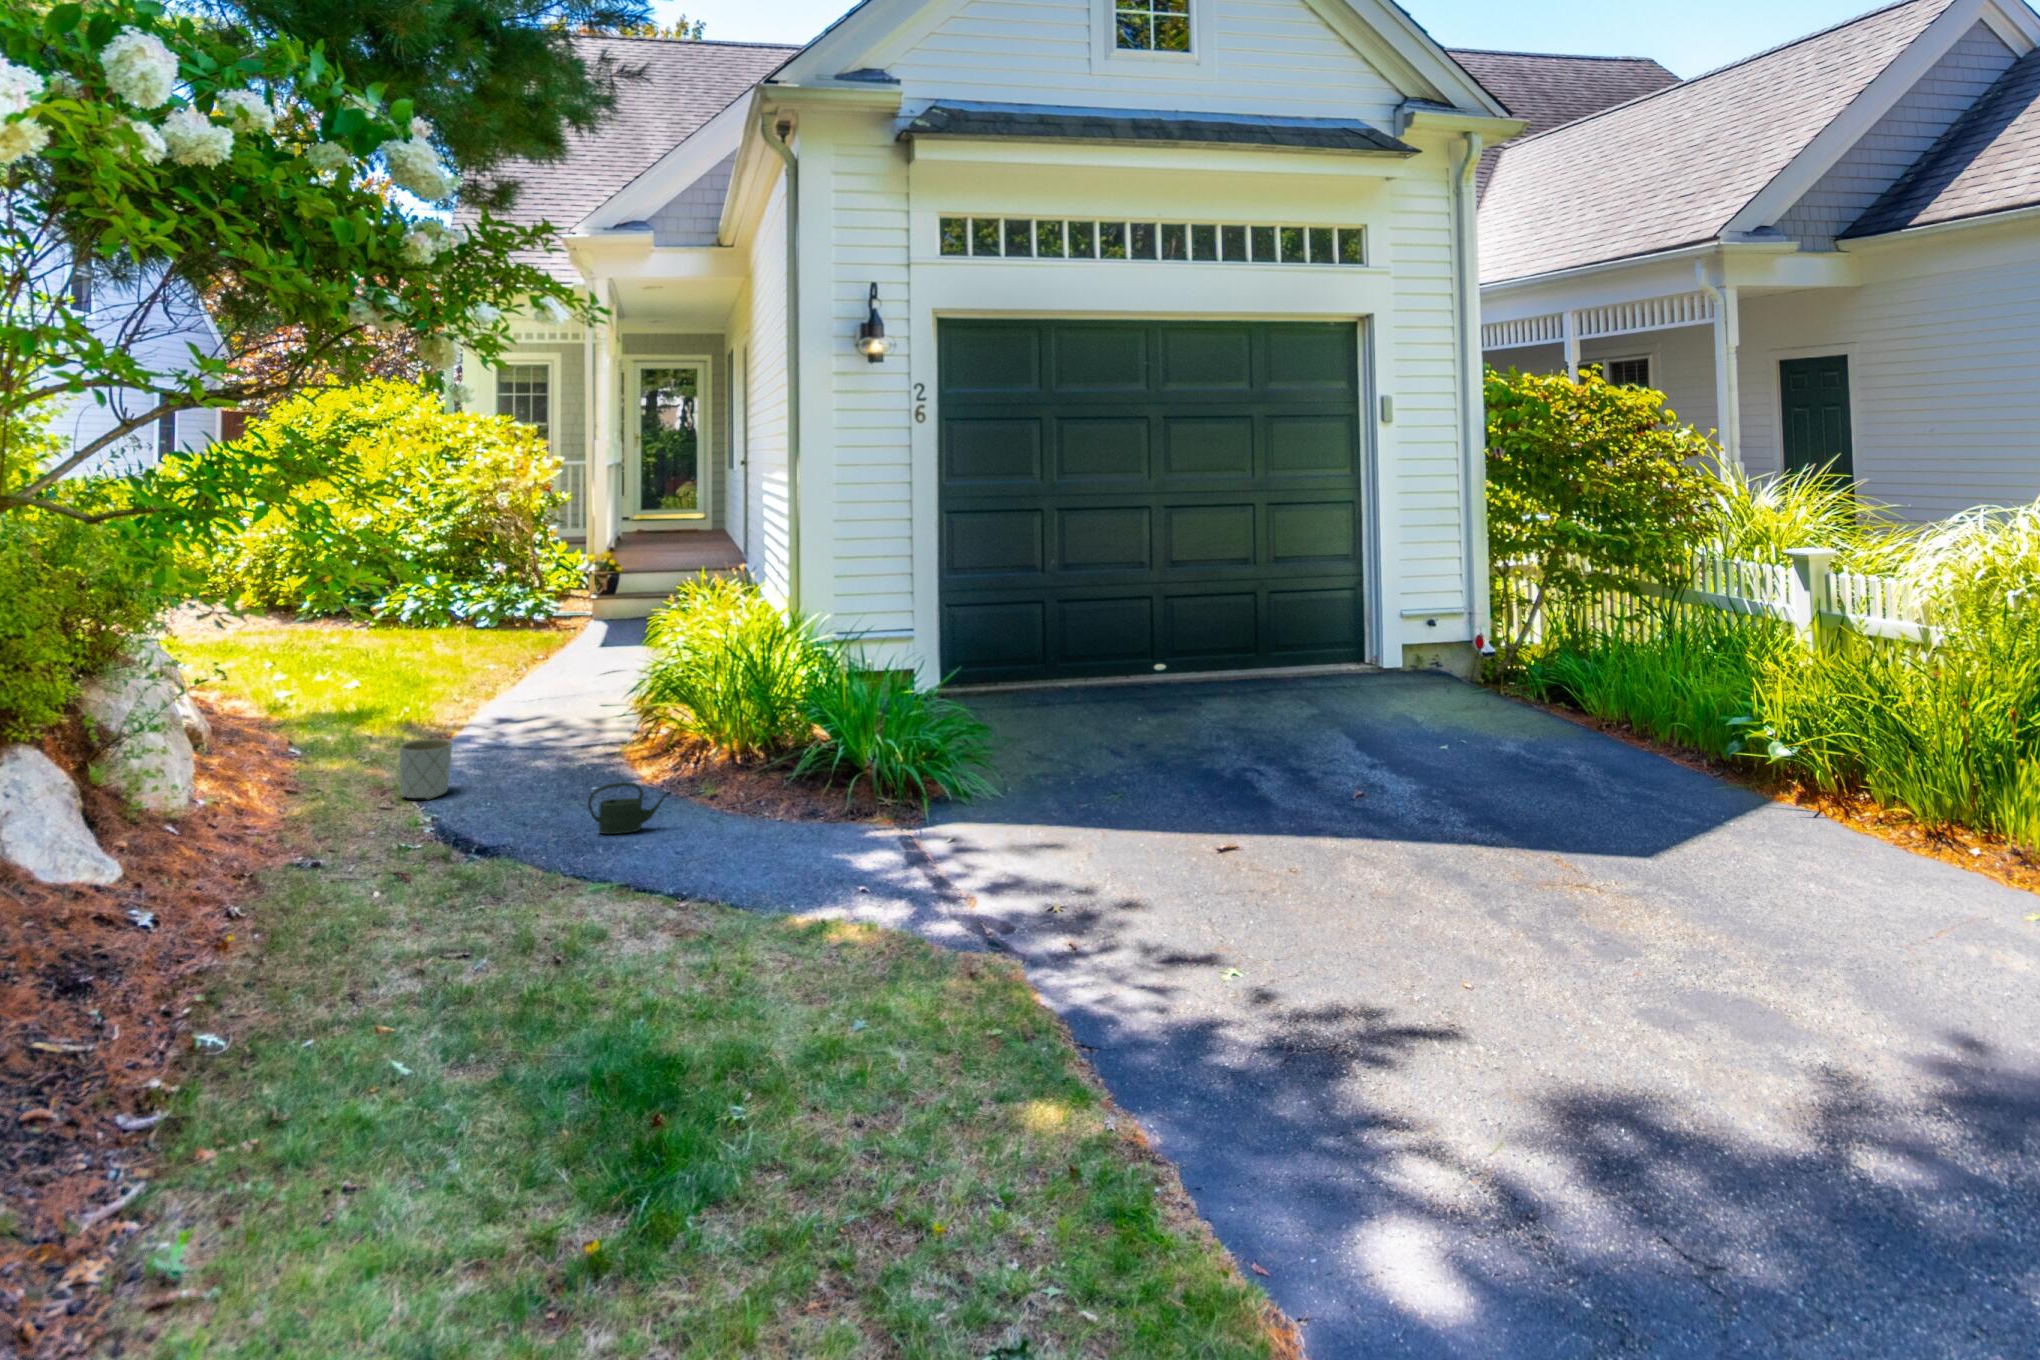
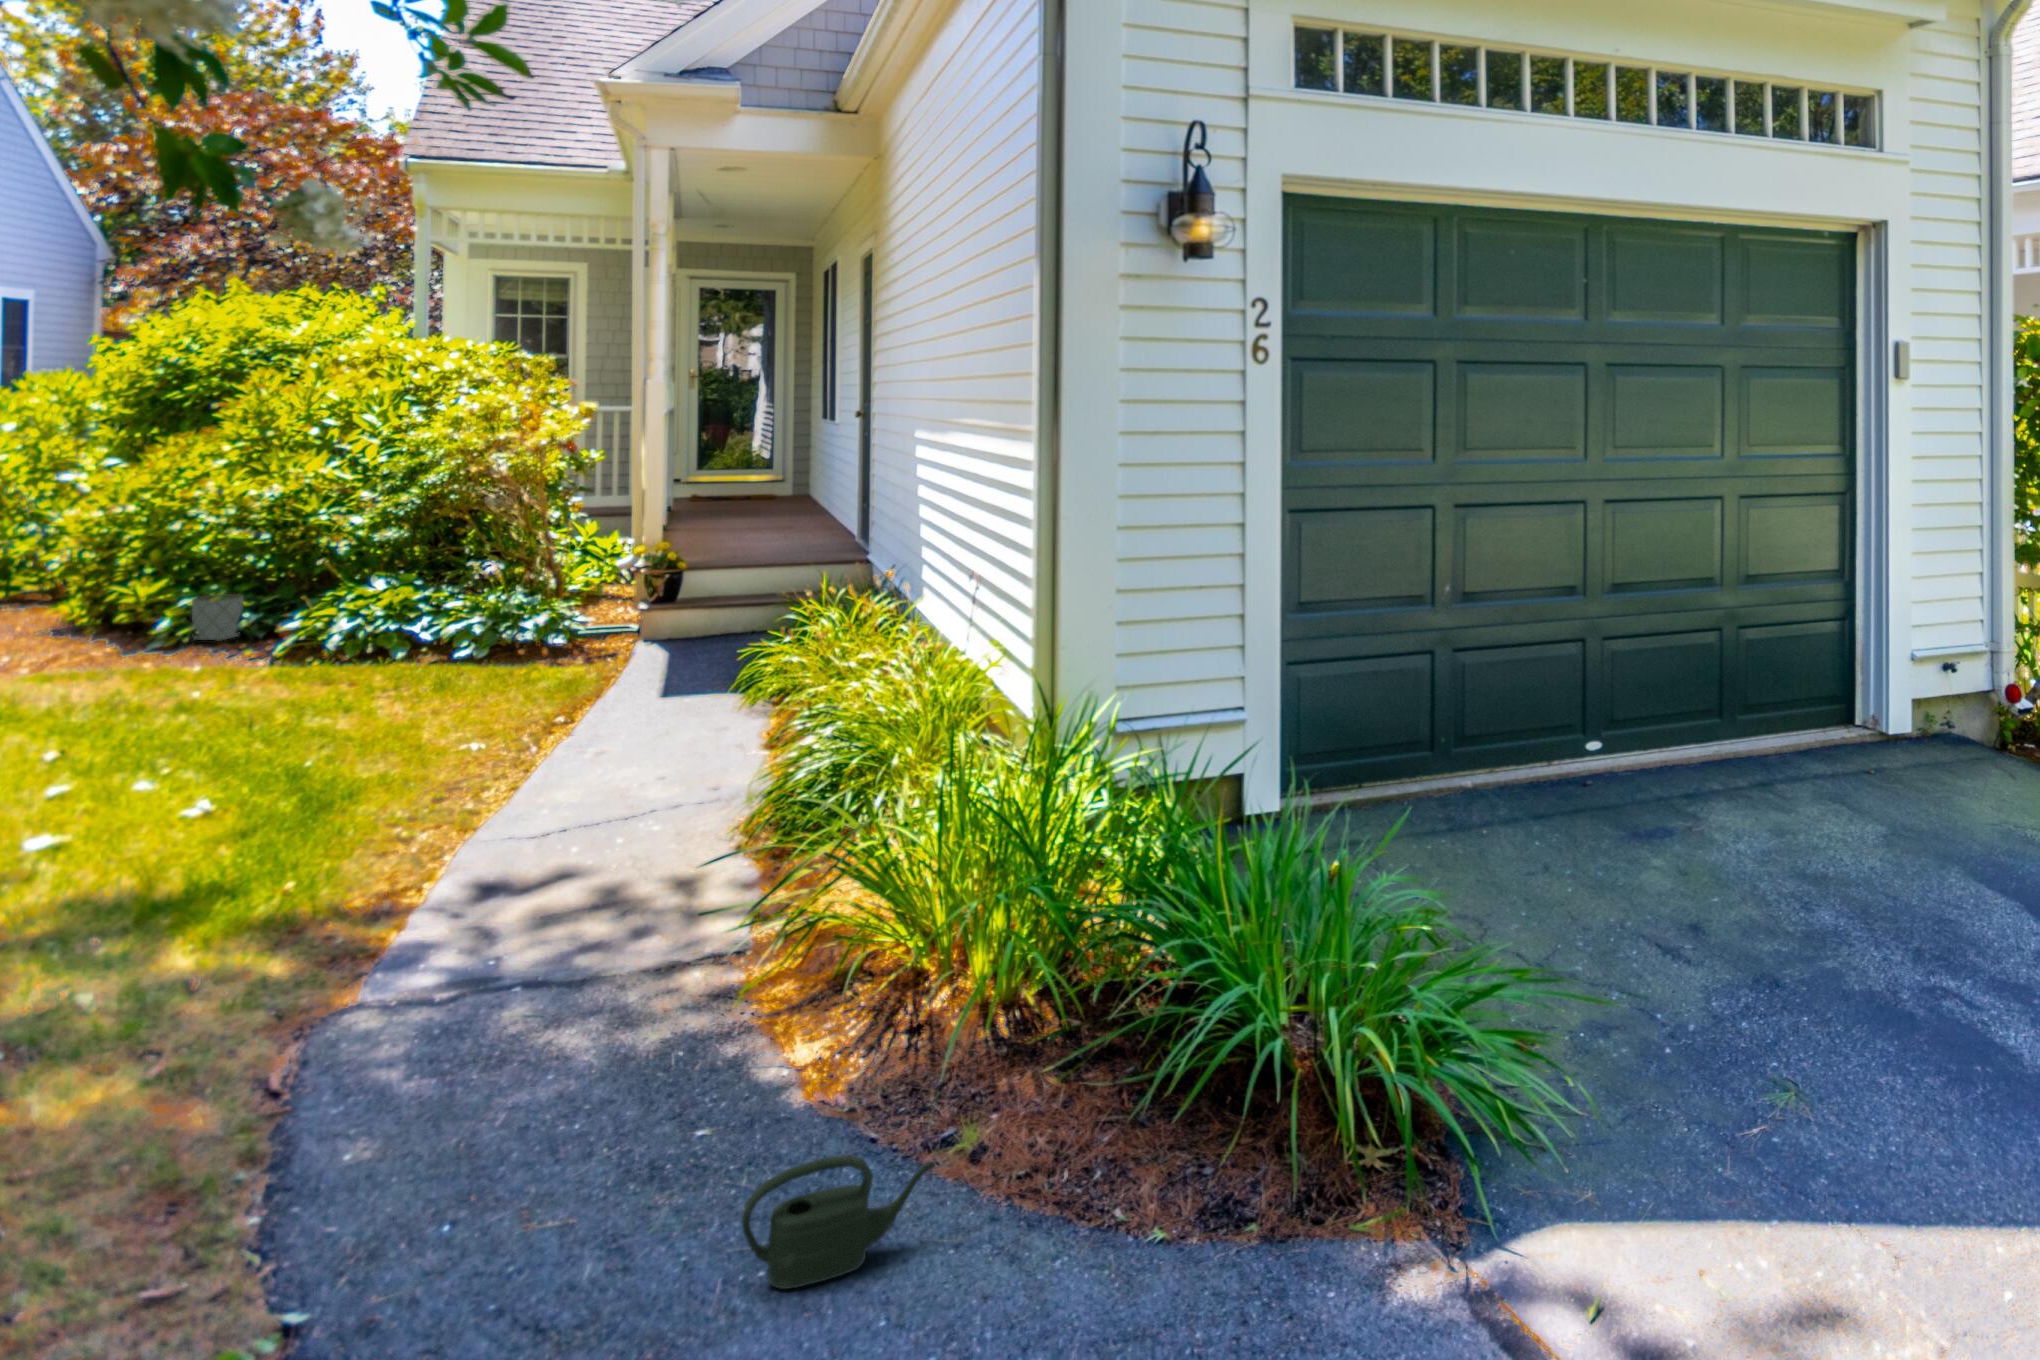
planter: present [400,739,452,800] -> present [192,594,243,642]

